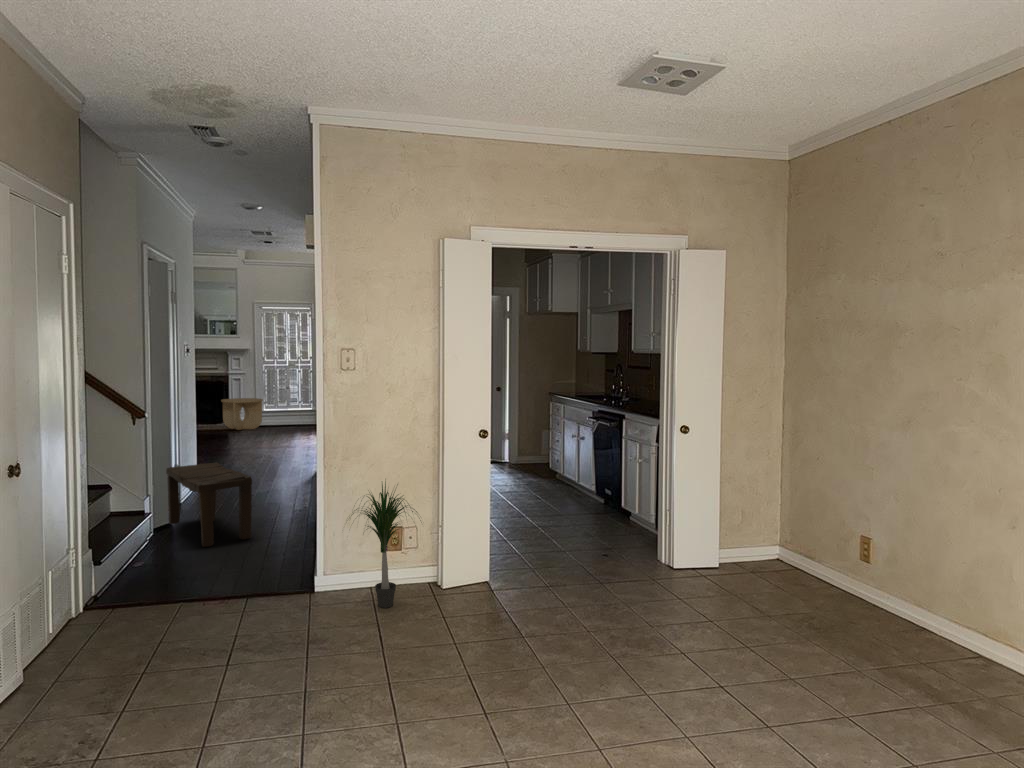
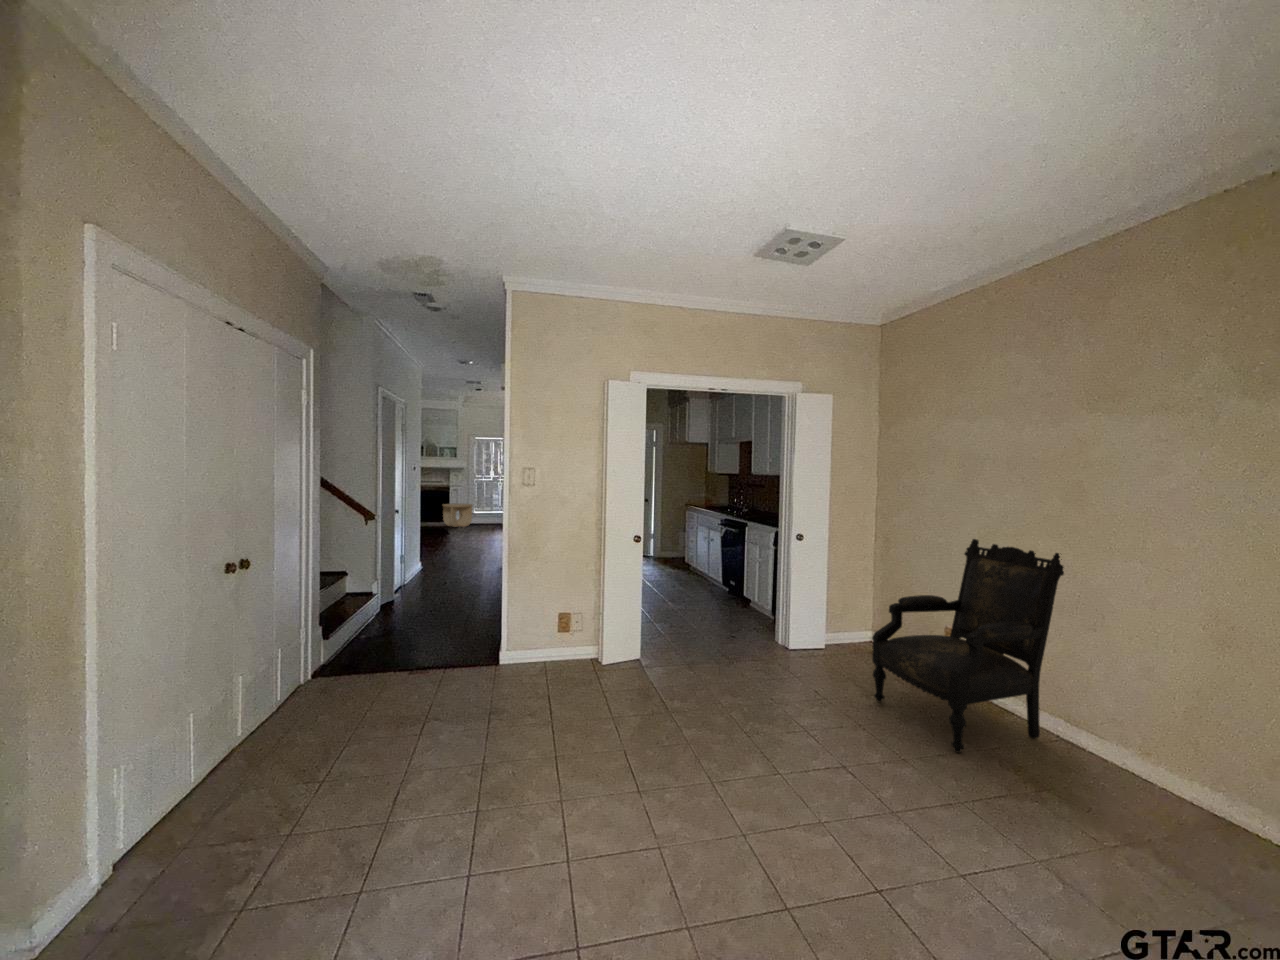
armchair: none [767,426,983,672] -> present [872,539,1064,753]
bench: present [166,463,252,547] -> none [391,555,456,622]
potted plant: present [351,481,417,608] -> none [520,571,590,680]

